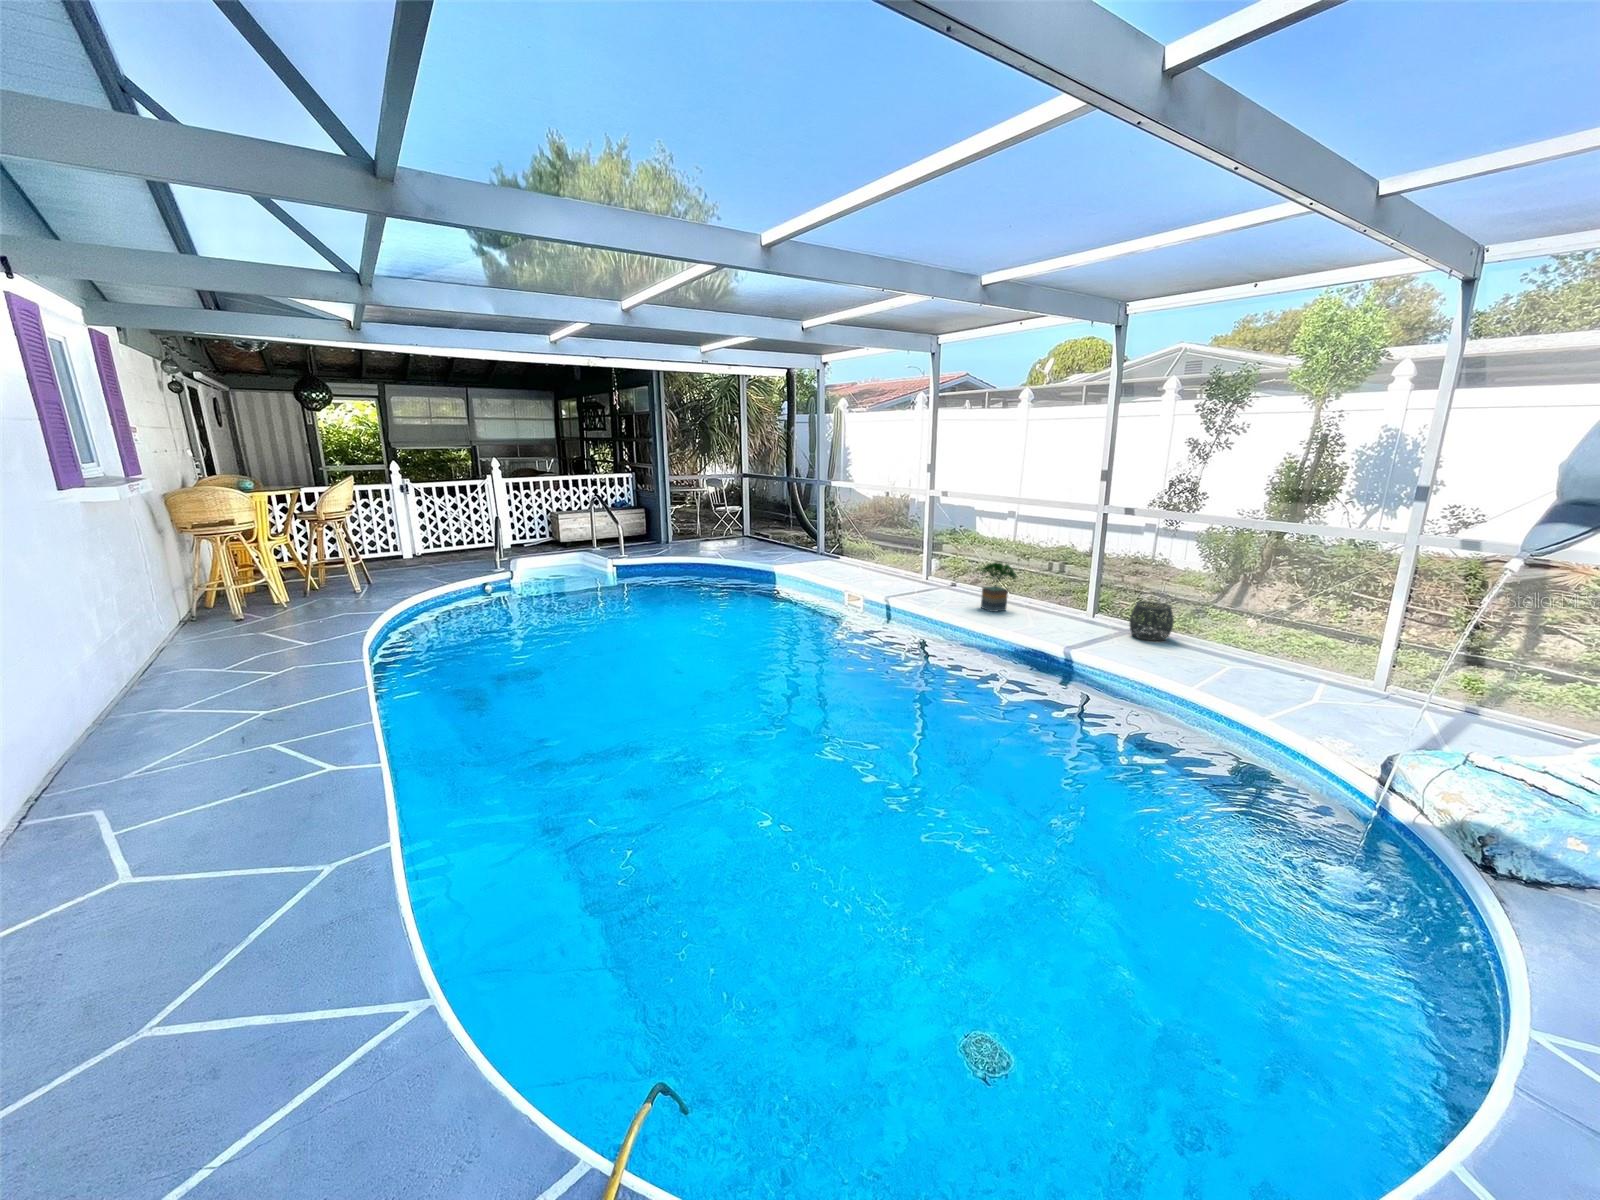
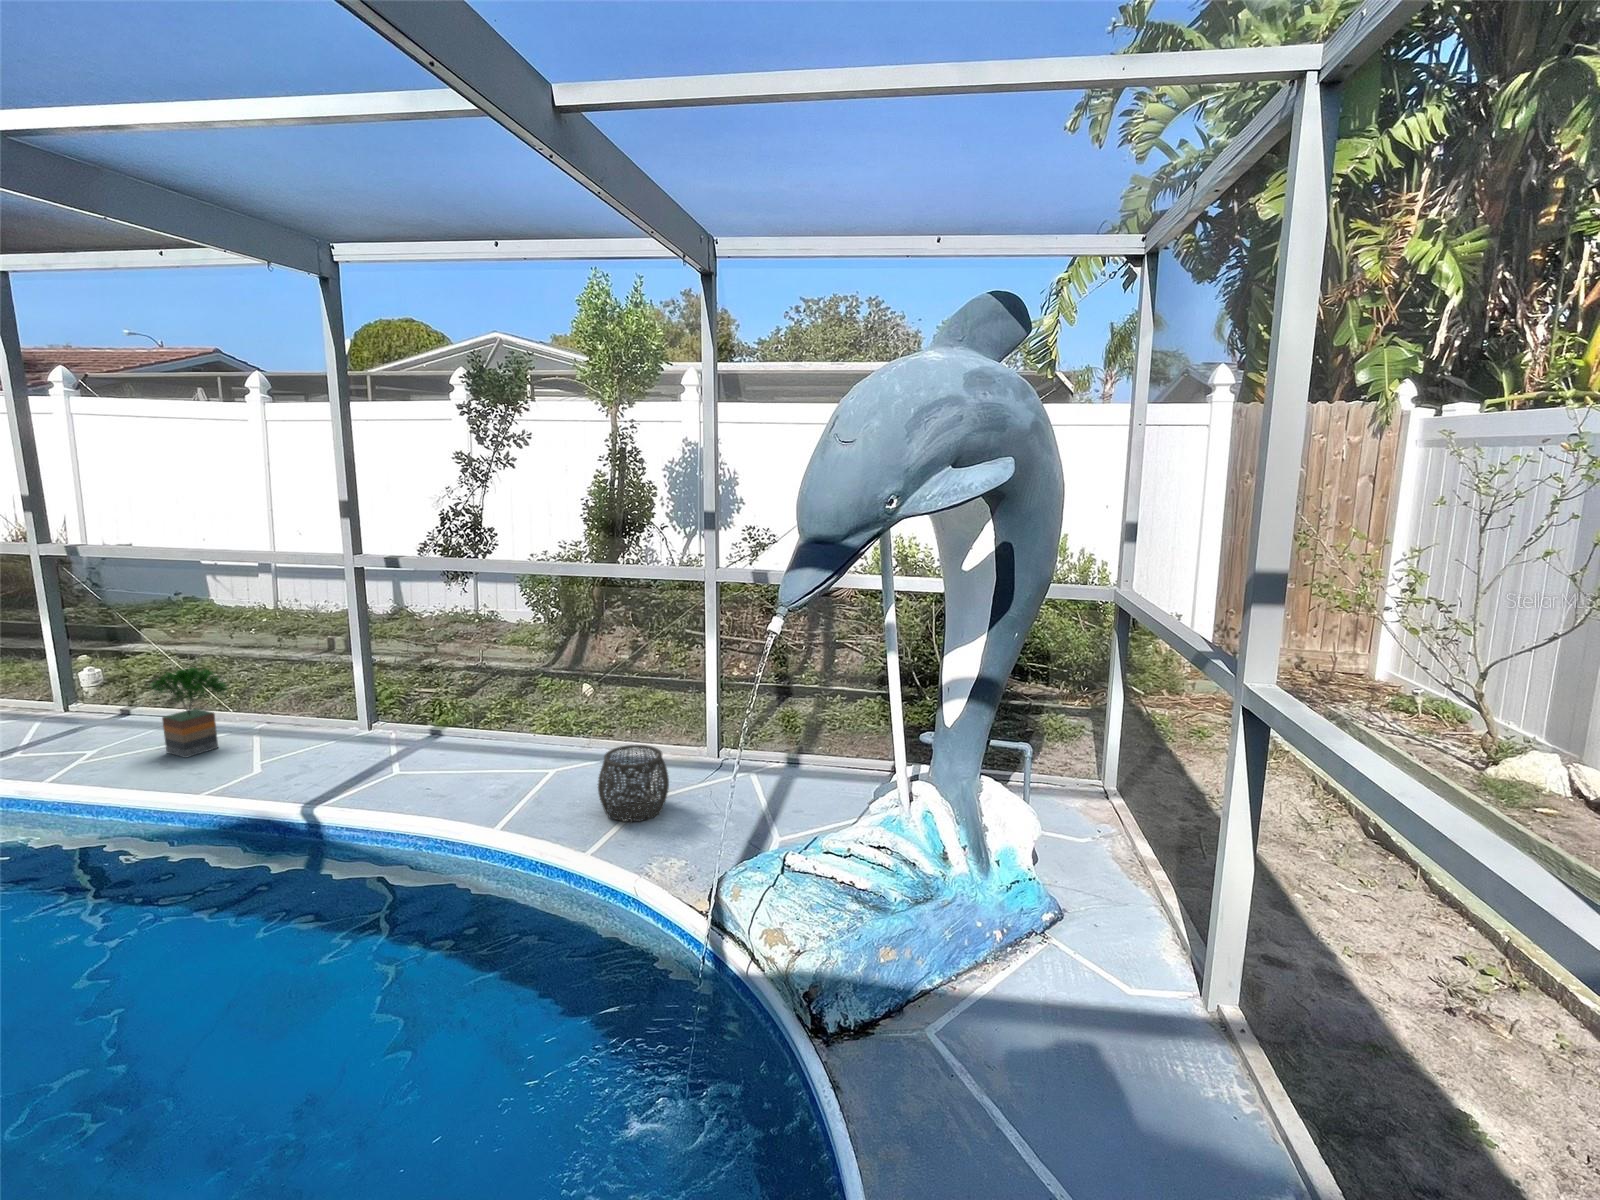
woven basket: present [1129,601,1174,641] -> present [598,745,669,822]

